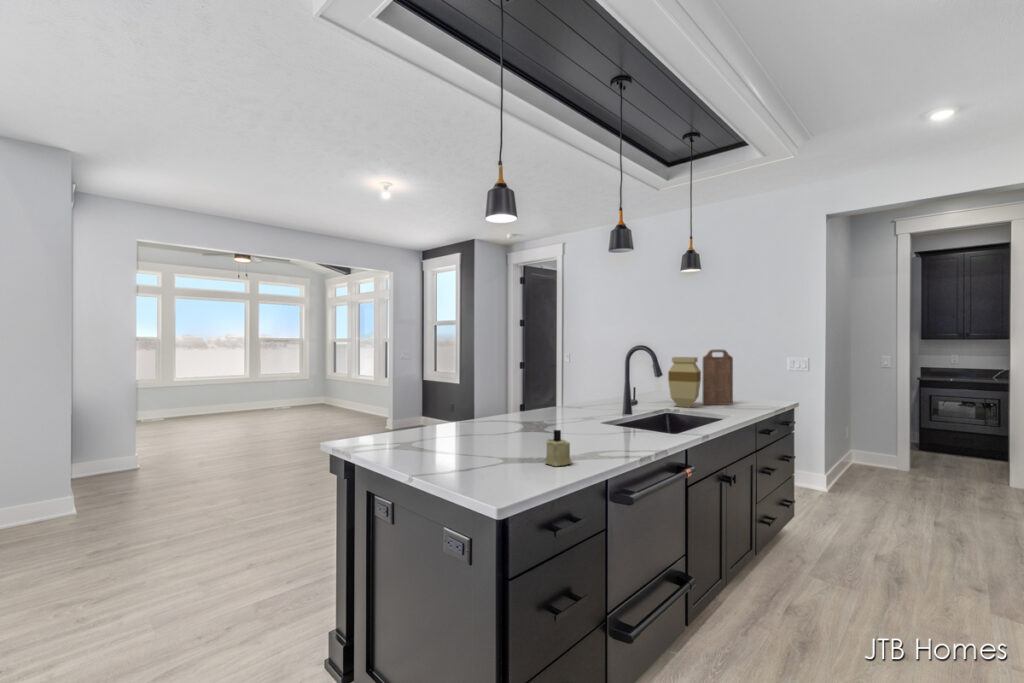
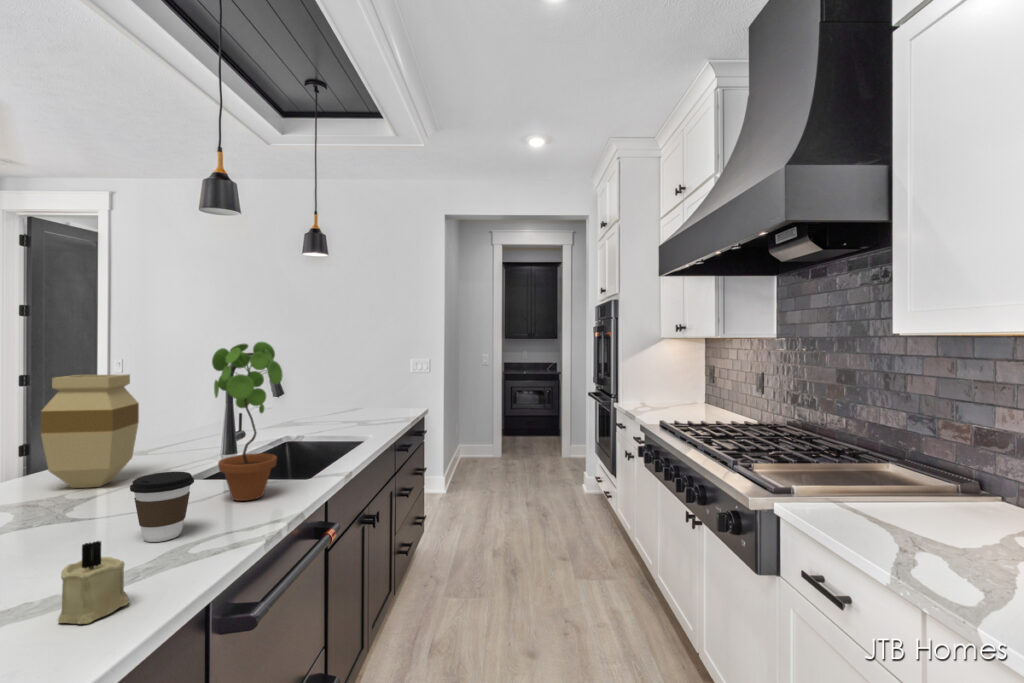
potted plant: none [613,337,654,437] -> present [212,342,283,501]
cutting board: present [703,350,733,405] -> none [331,353,366,423]
vase: present [668,357,701,407] -> present [41,374,139,488]
coffee cup: none [572,410,602,446] -> present [130,472,194,542]

